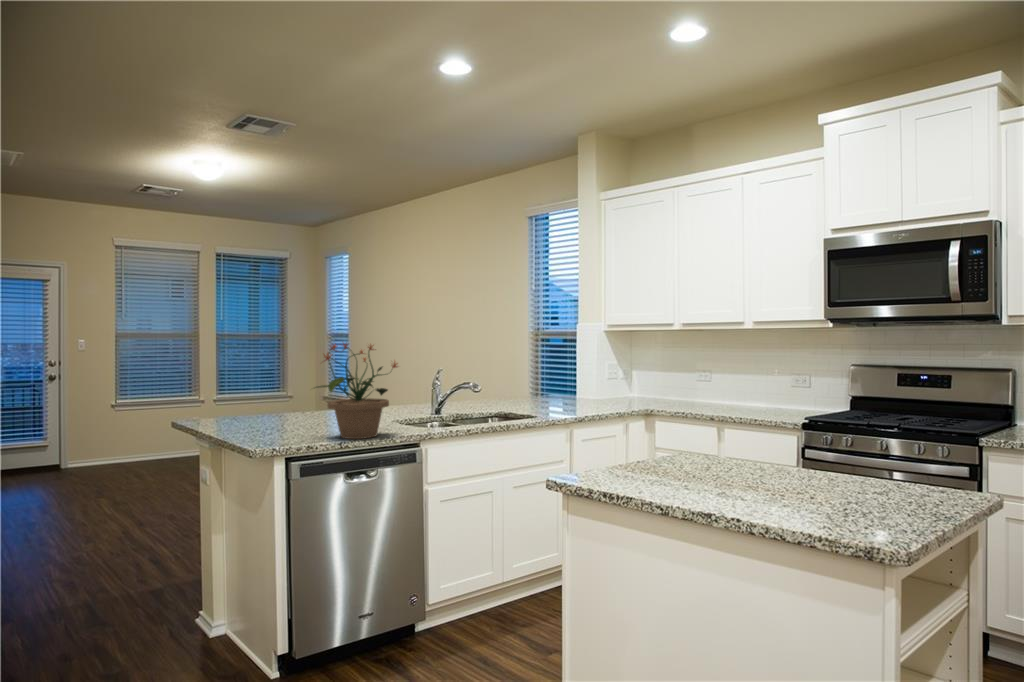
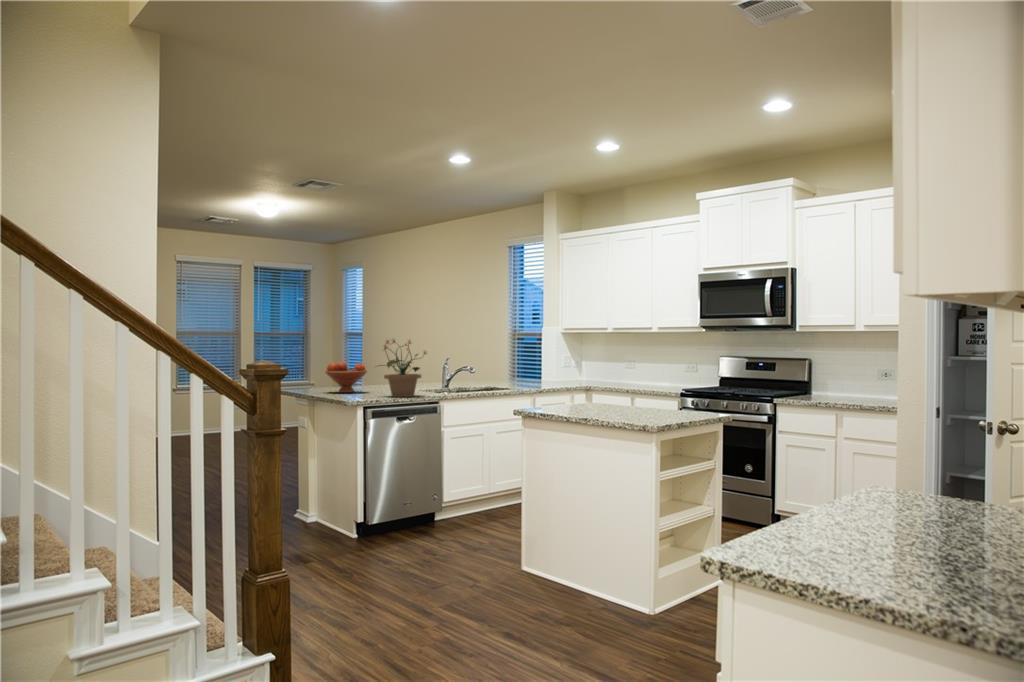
fruit bowl: none [243,378,311,428] -> present [325,362,367,393]

